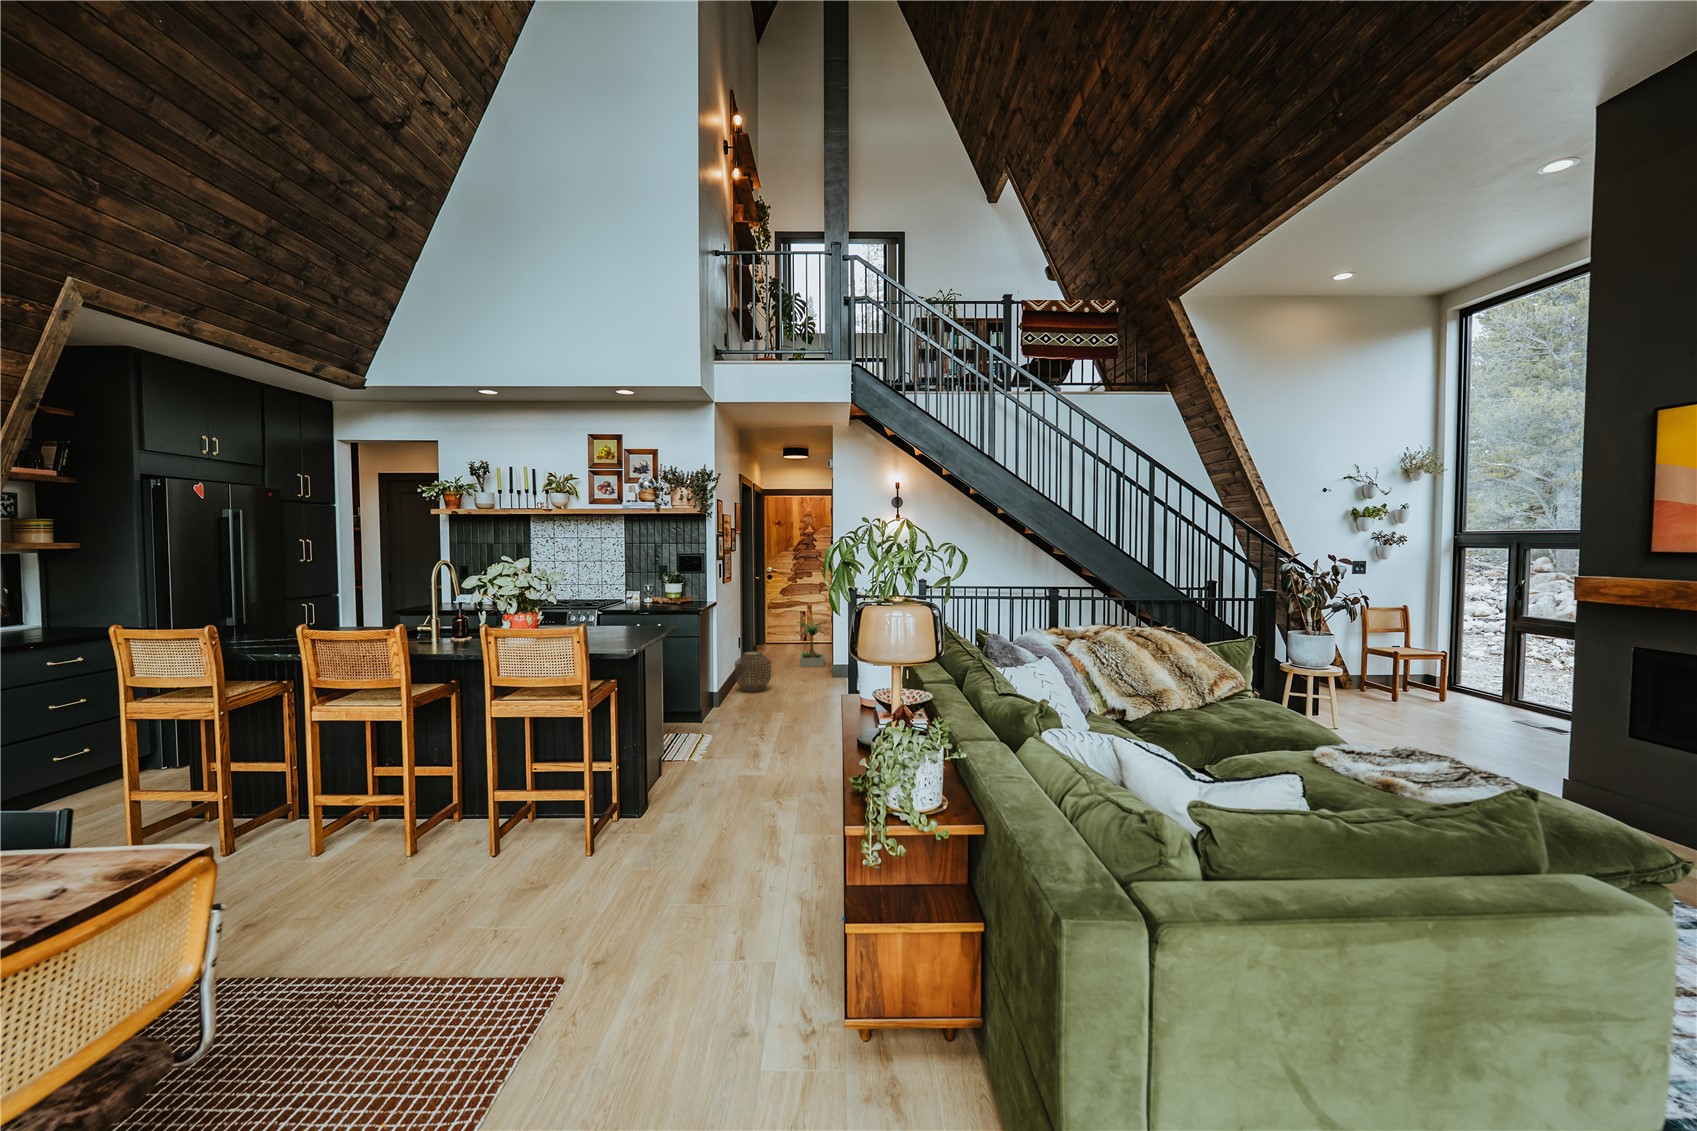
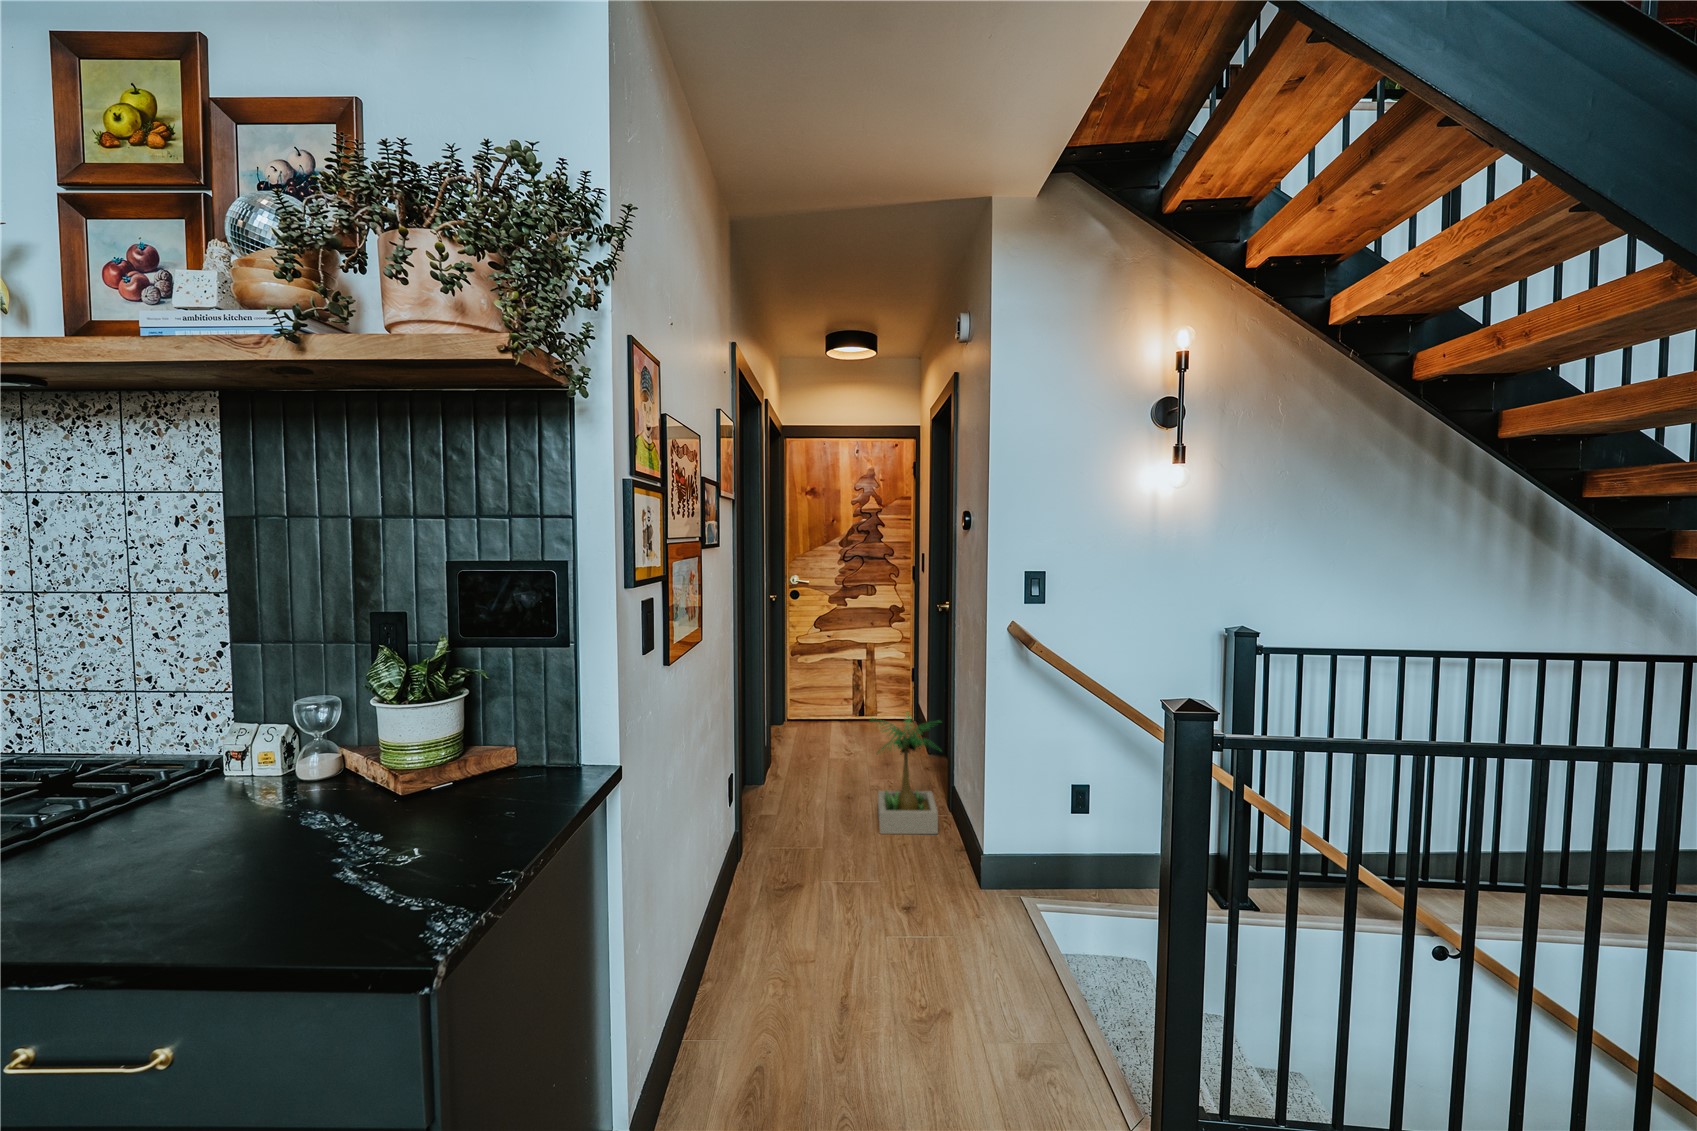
woven basket: present [735,651,771,692] -> none [708,869,826,1023]

